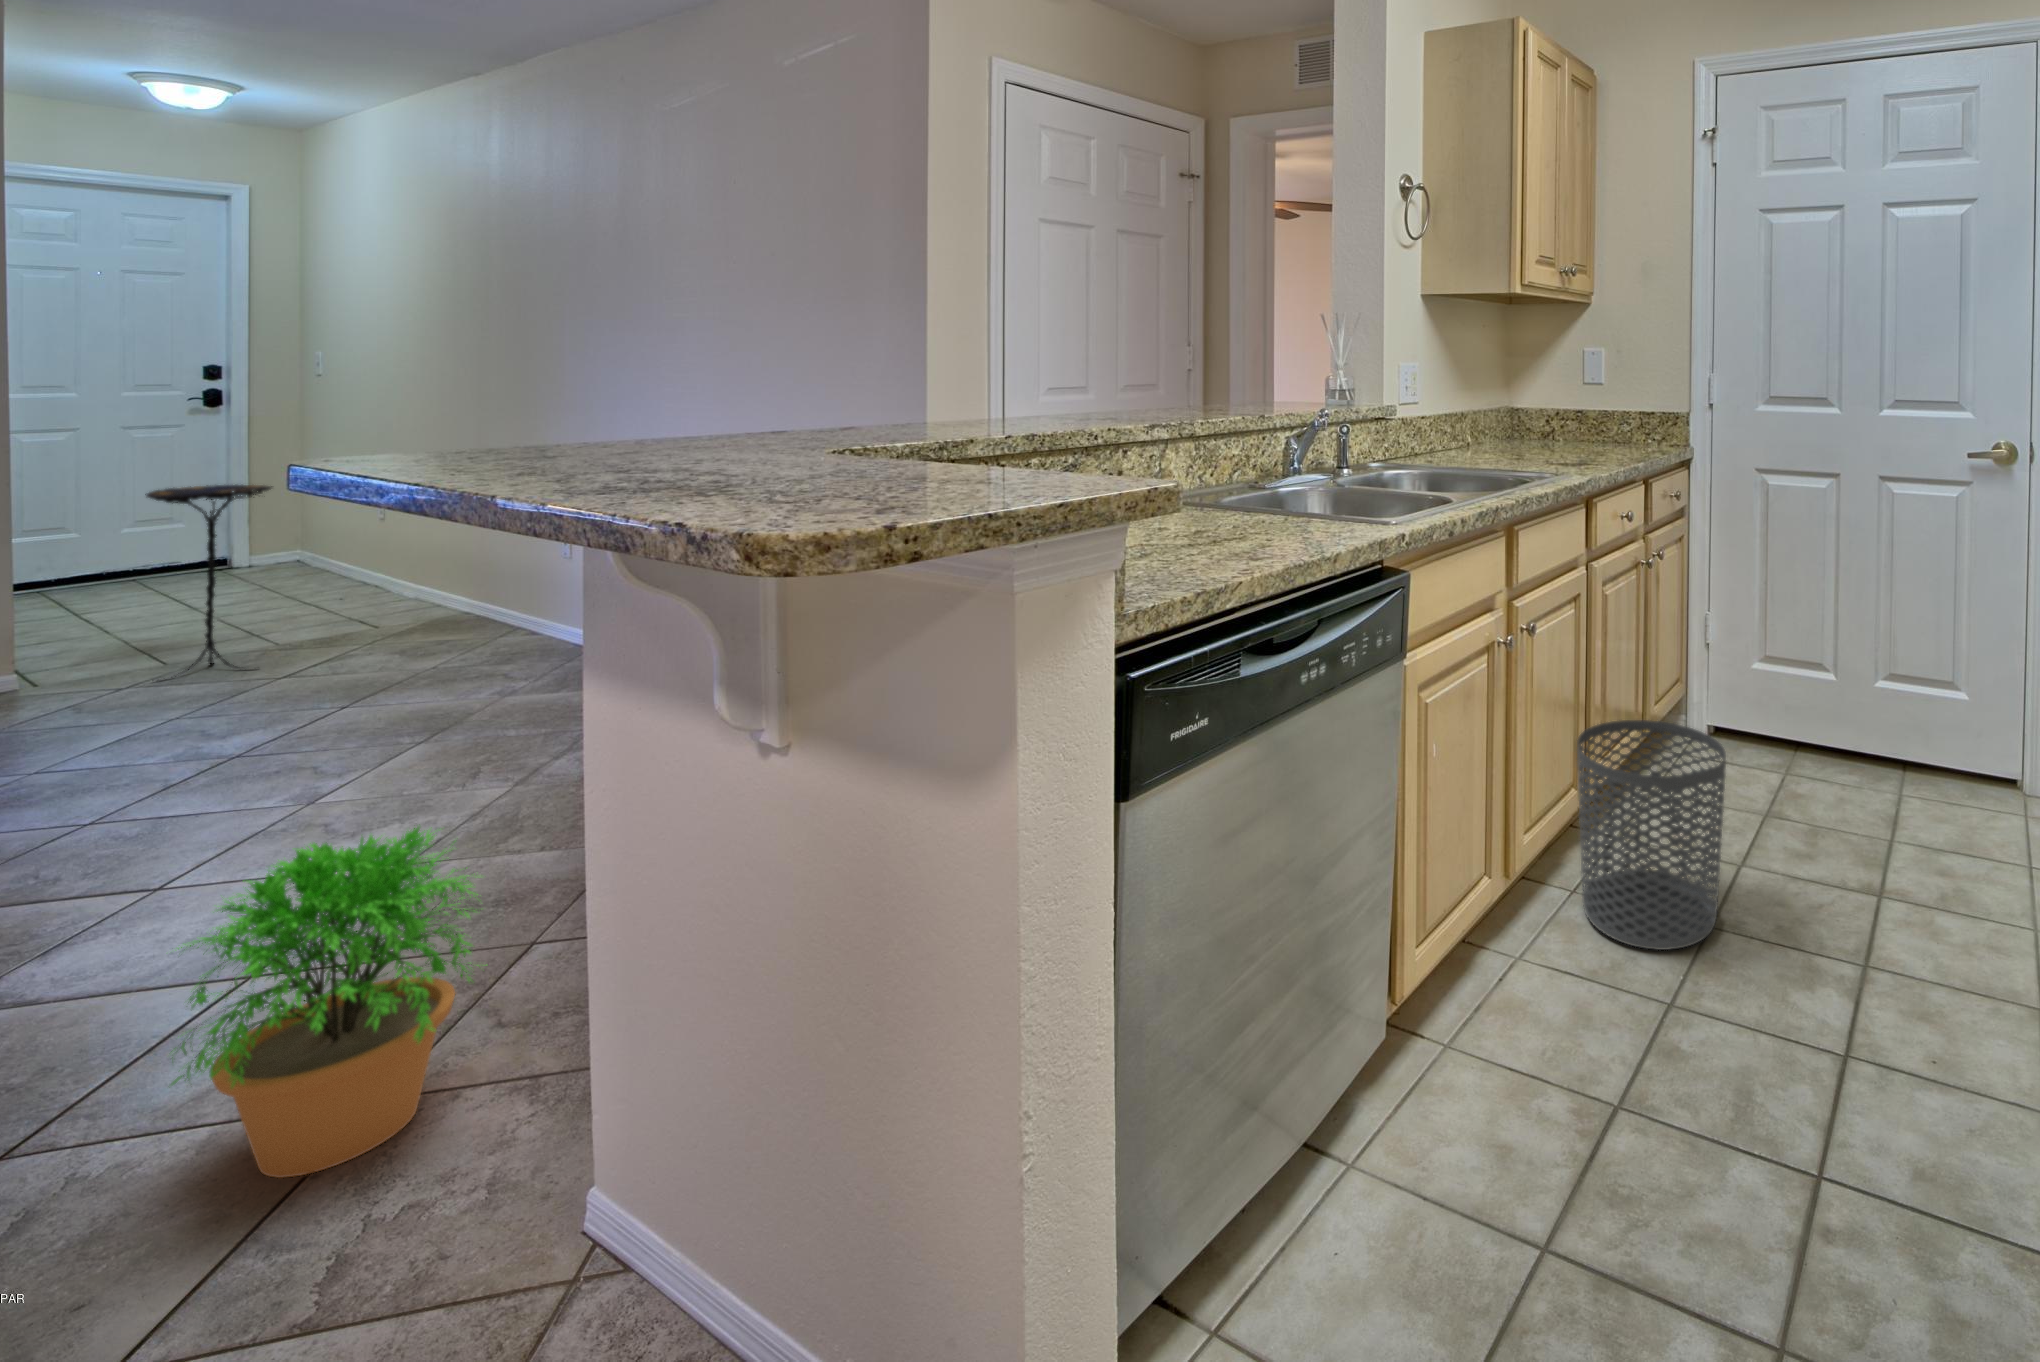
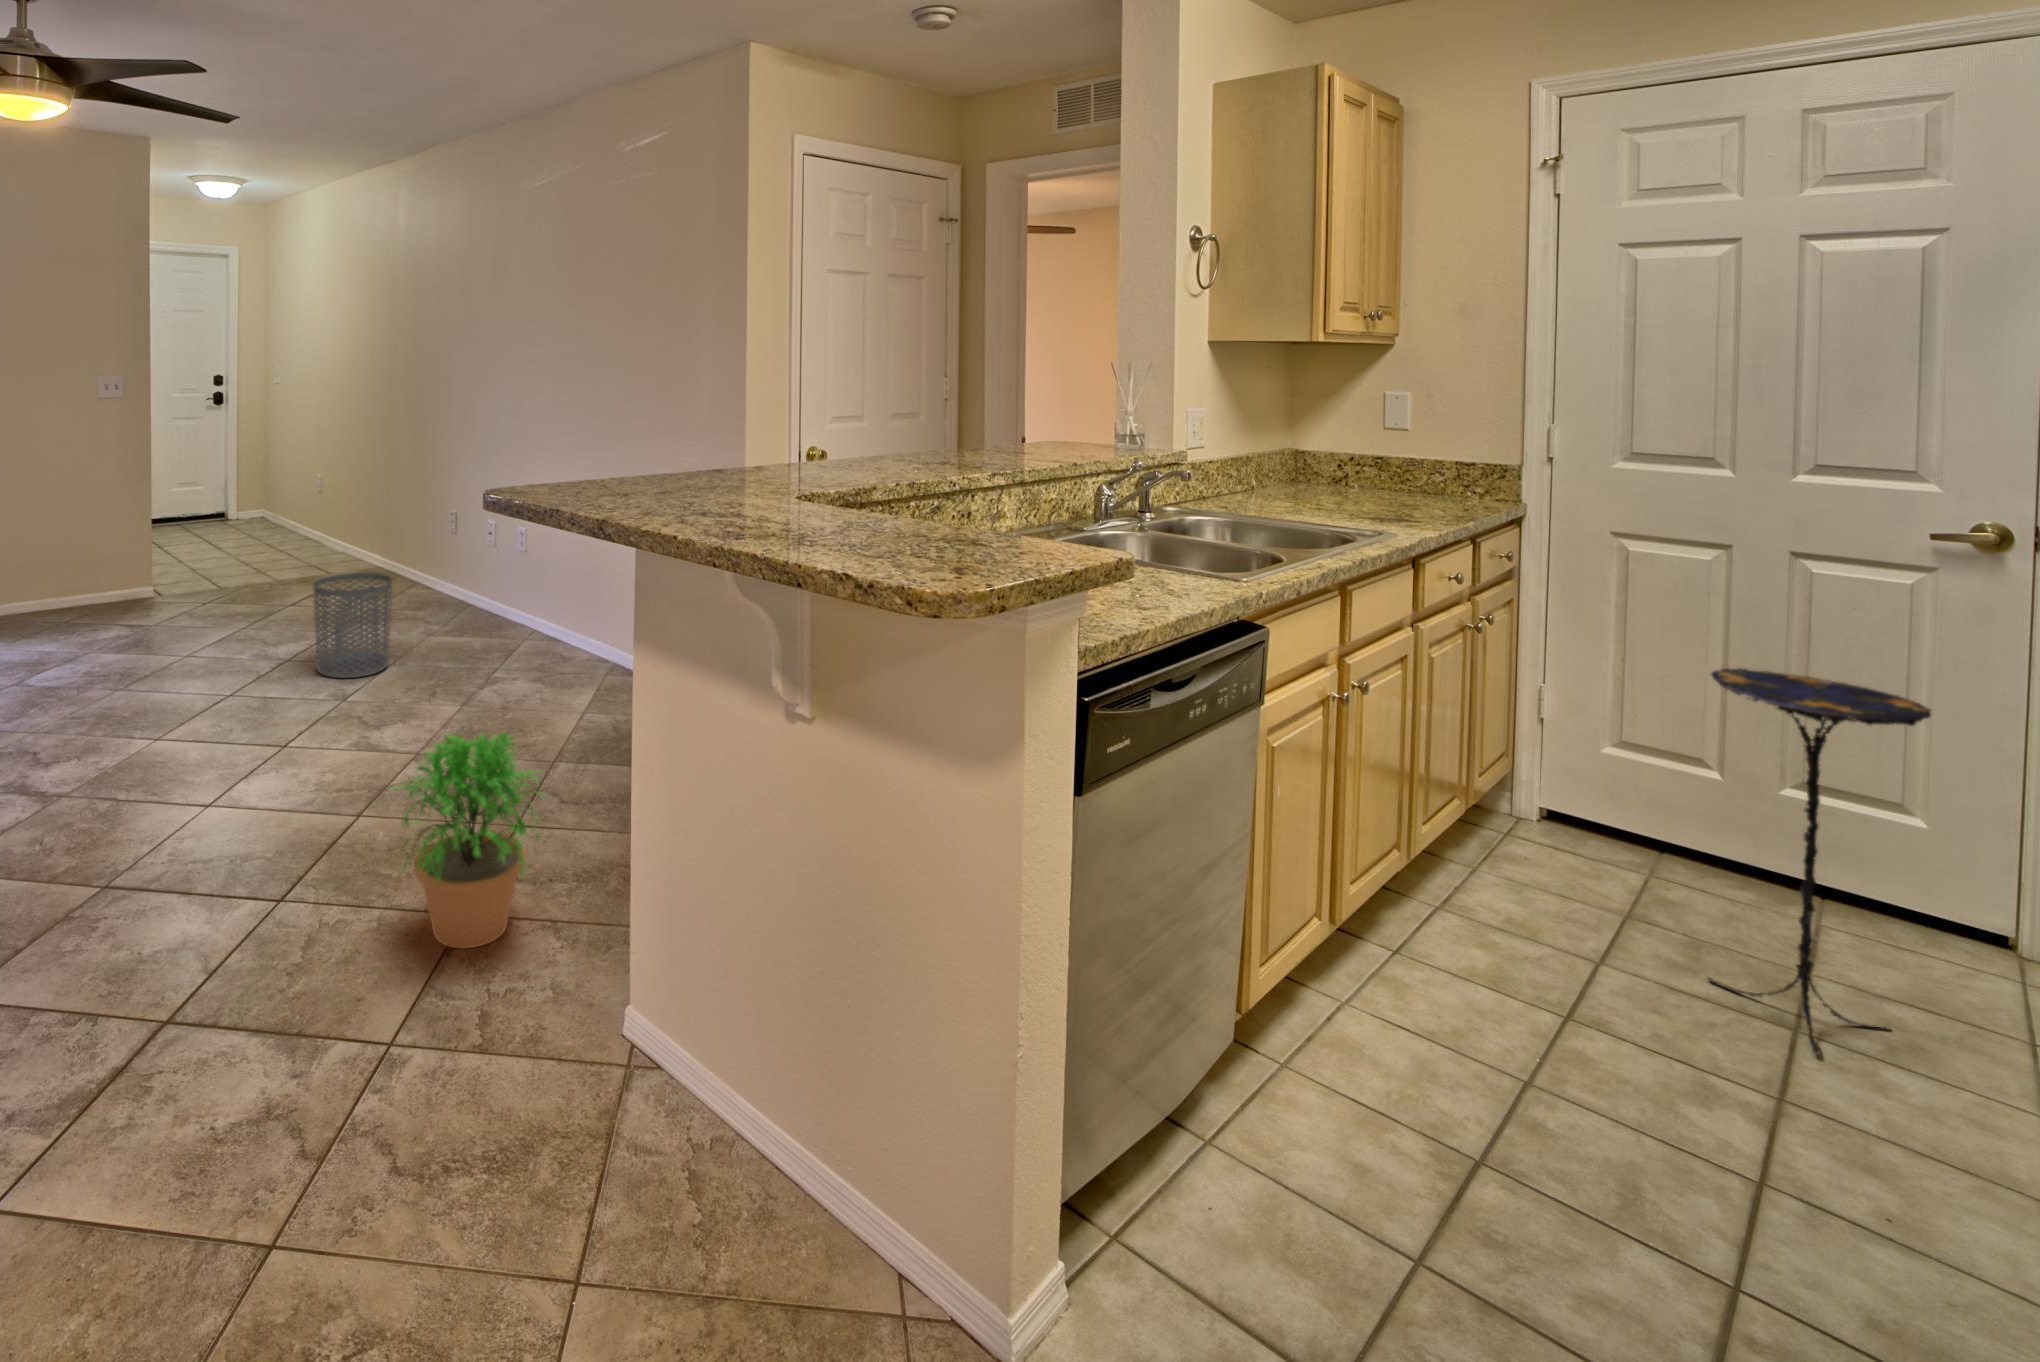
side table: present [145,485,272,678] -> present [1708,668,1932,1054]
waste bin: present [1577,720,1726,950] -> present [313,573,392,678]

